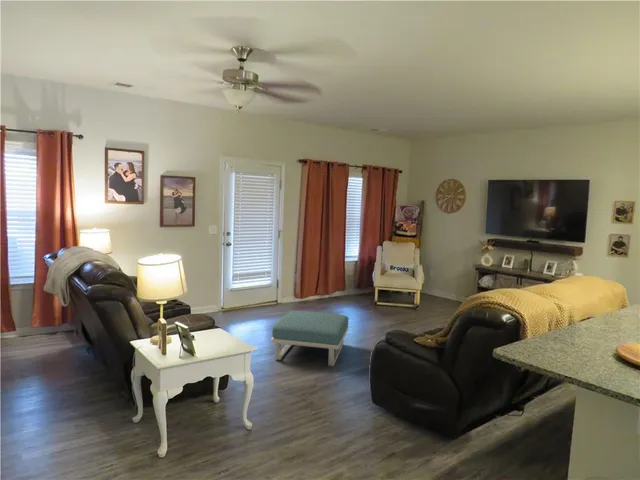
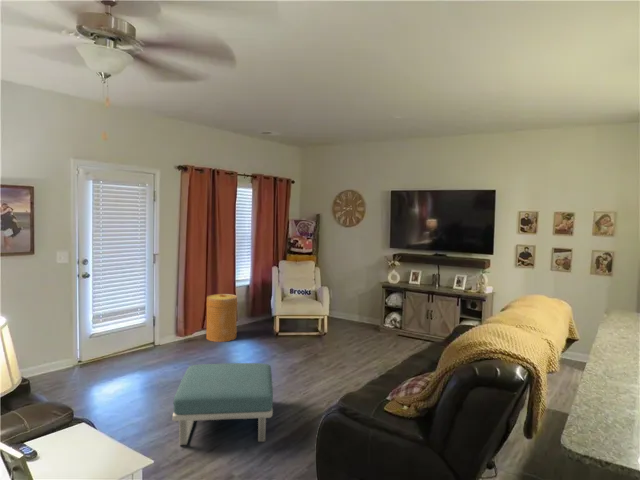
basket: none [316,266,342,304] -> present [206,294,237,342]

